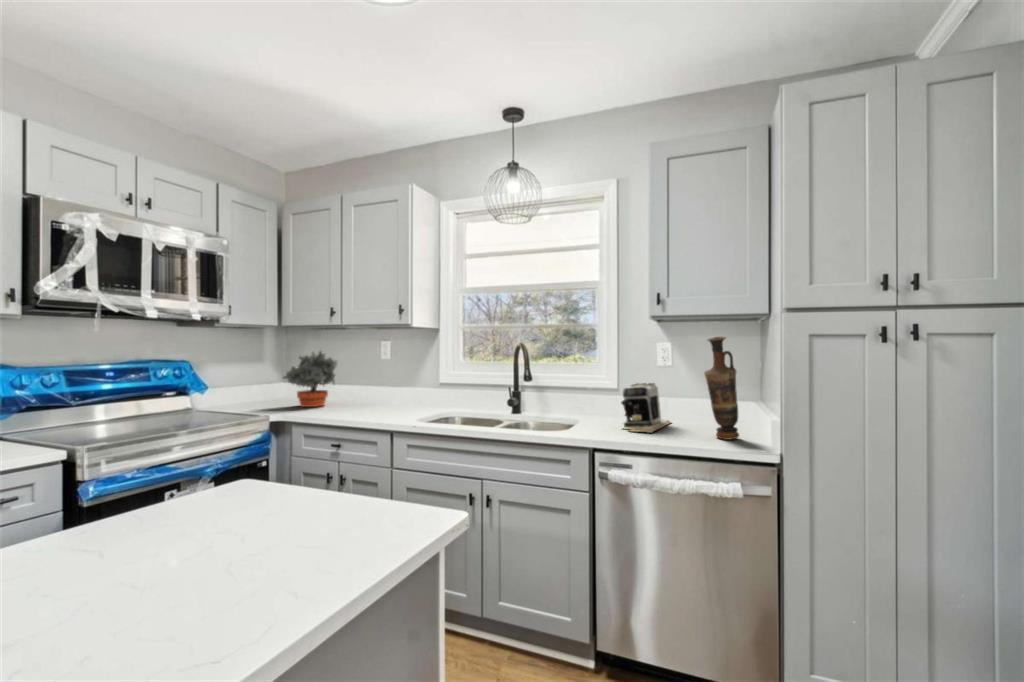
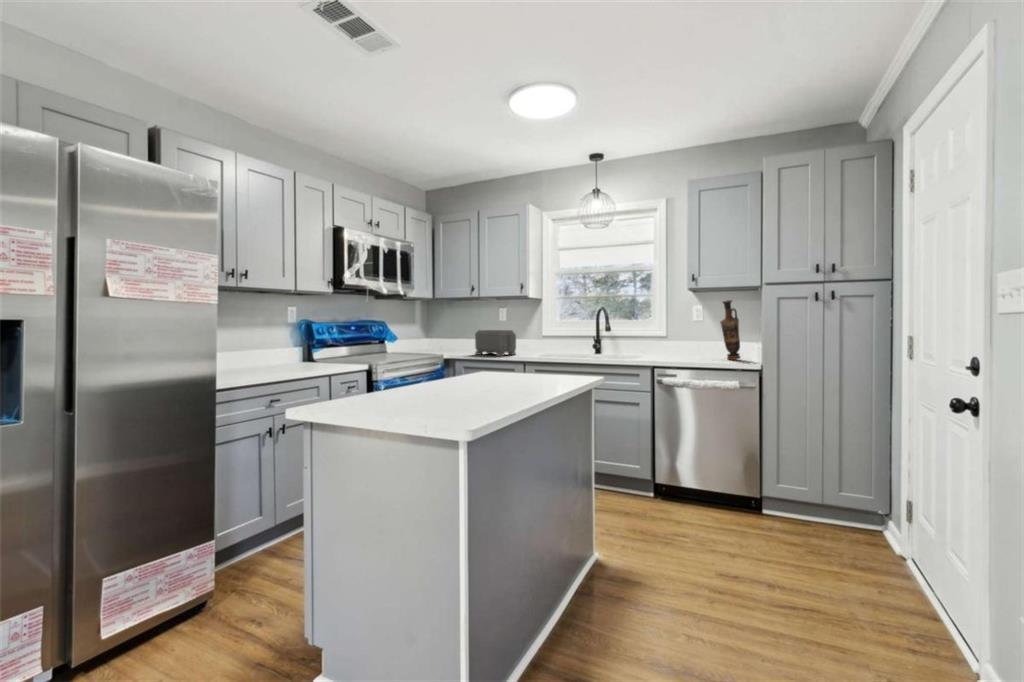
potted plant: present [283,351,337,407] -> none [440,314,473,353]
toaster: none [324,375,388,419] -> present [475,330,516,356]
coffee maker: present [621,383,671,433] -> none [669,331,702,359]

